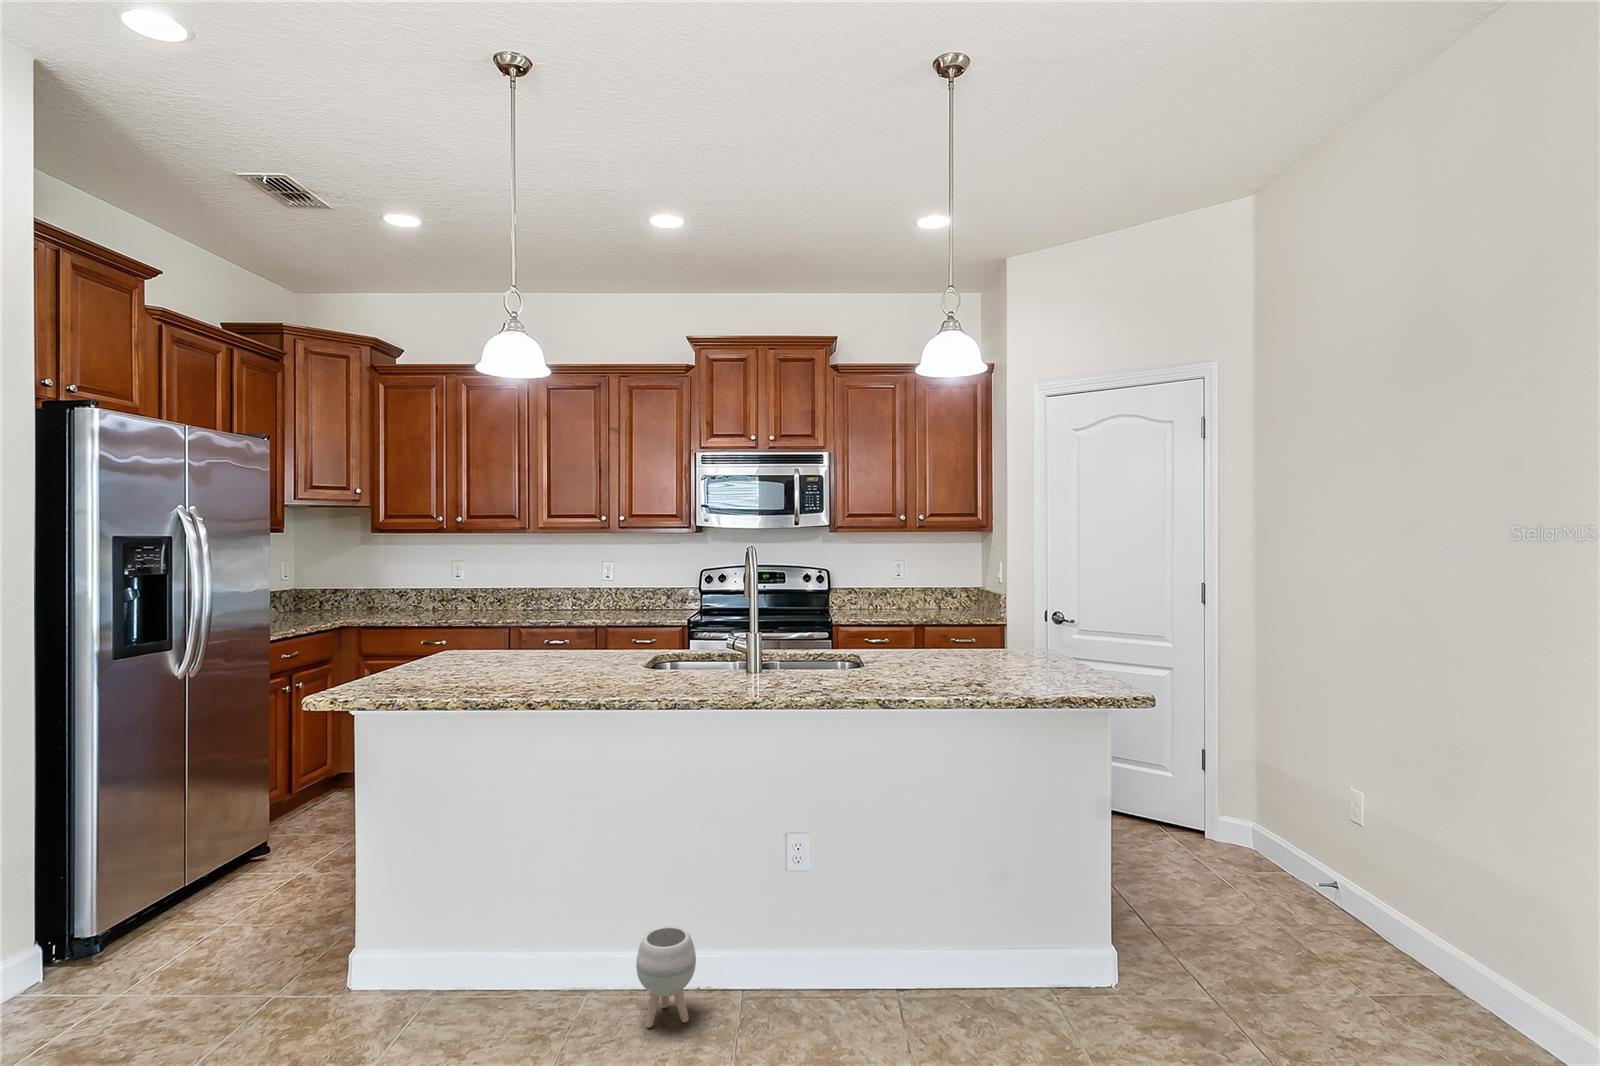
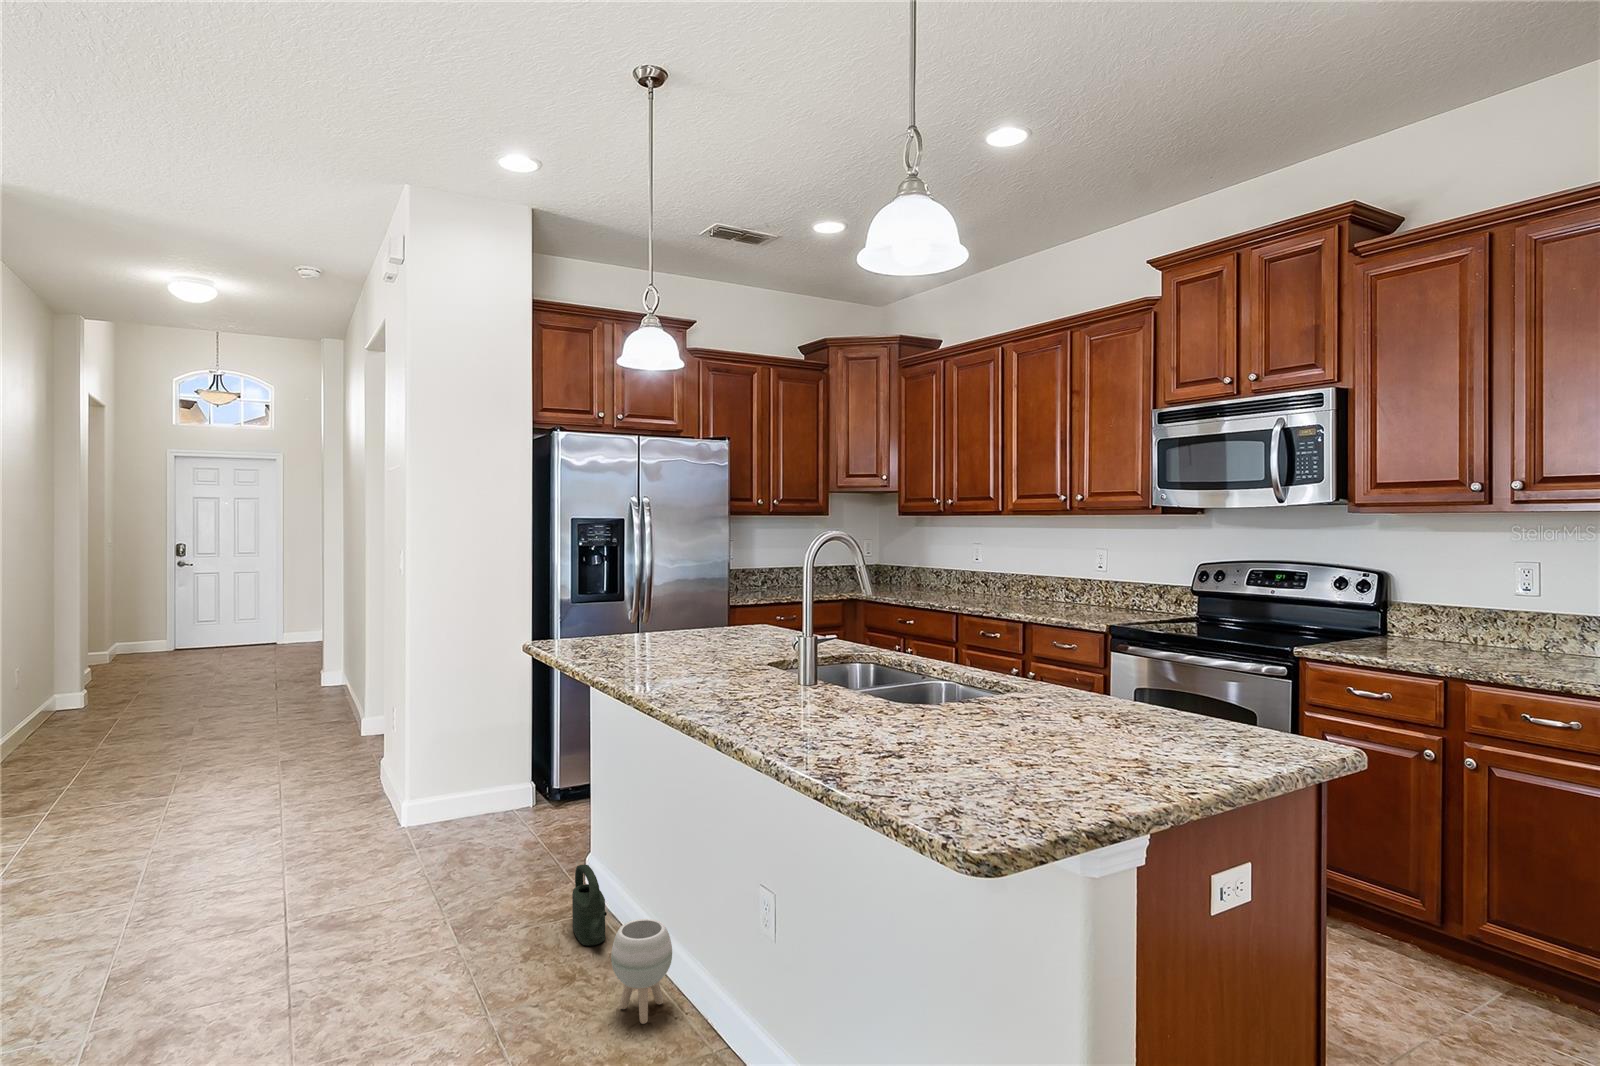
watering can: none [431,941,557,1026] -> present [572,865,607,946]

